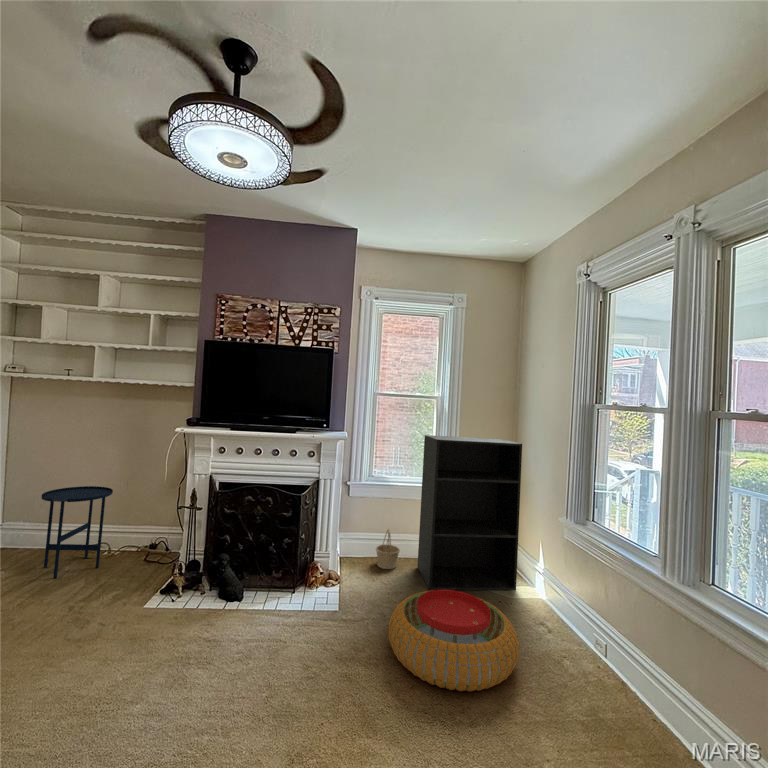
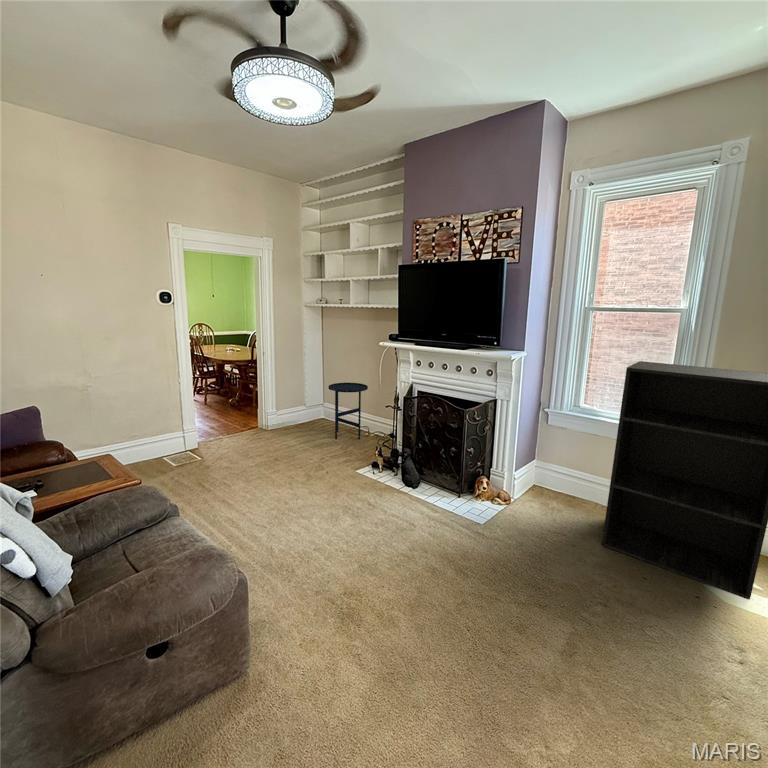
basket: present [376,529,400,569] -> none [566,467,597,511]
pouf: present [388,590,519,692] -> none [476,534,637,660]

